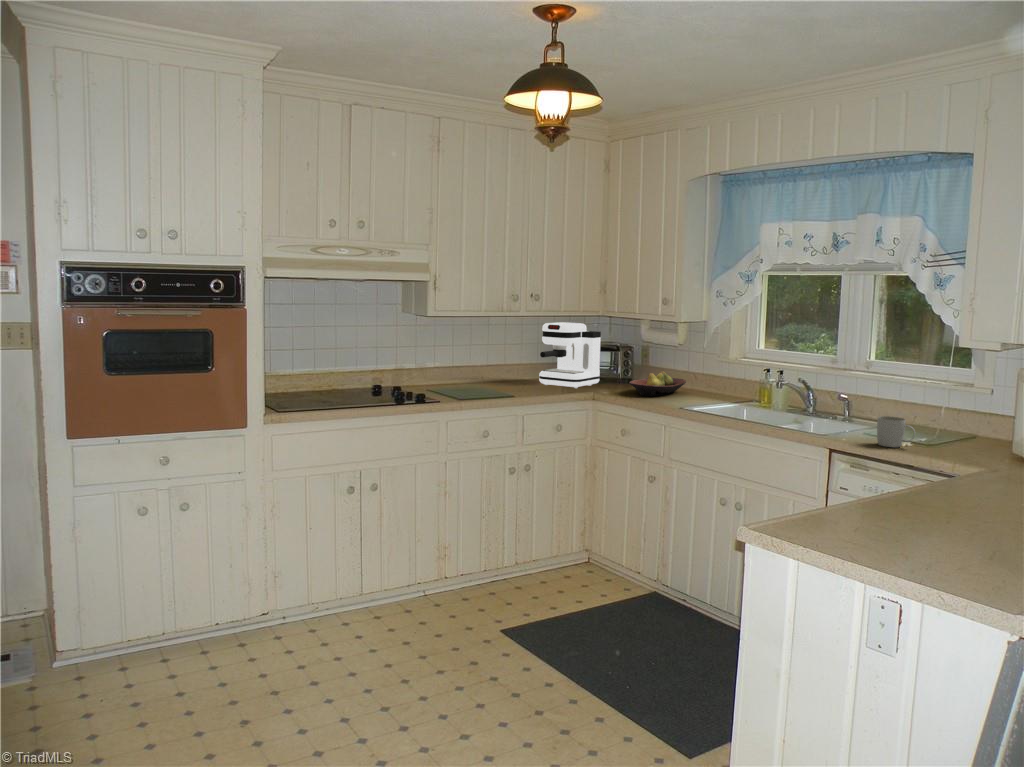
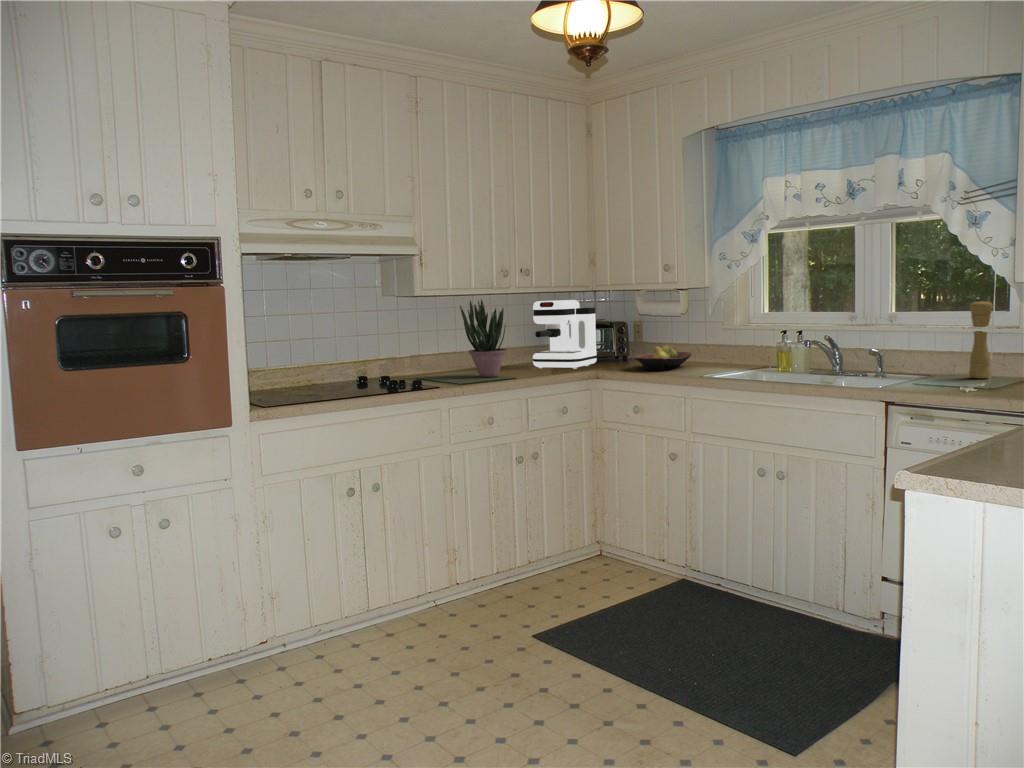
potted plant: none [470,321,510,392] -> present [460,299,507,377]
pepper mill: none [930,357,956,431] -> present [969,300,993,378]
mug: present [877,416,915,447] -> none [934,362,978,394]

